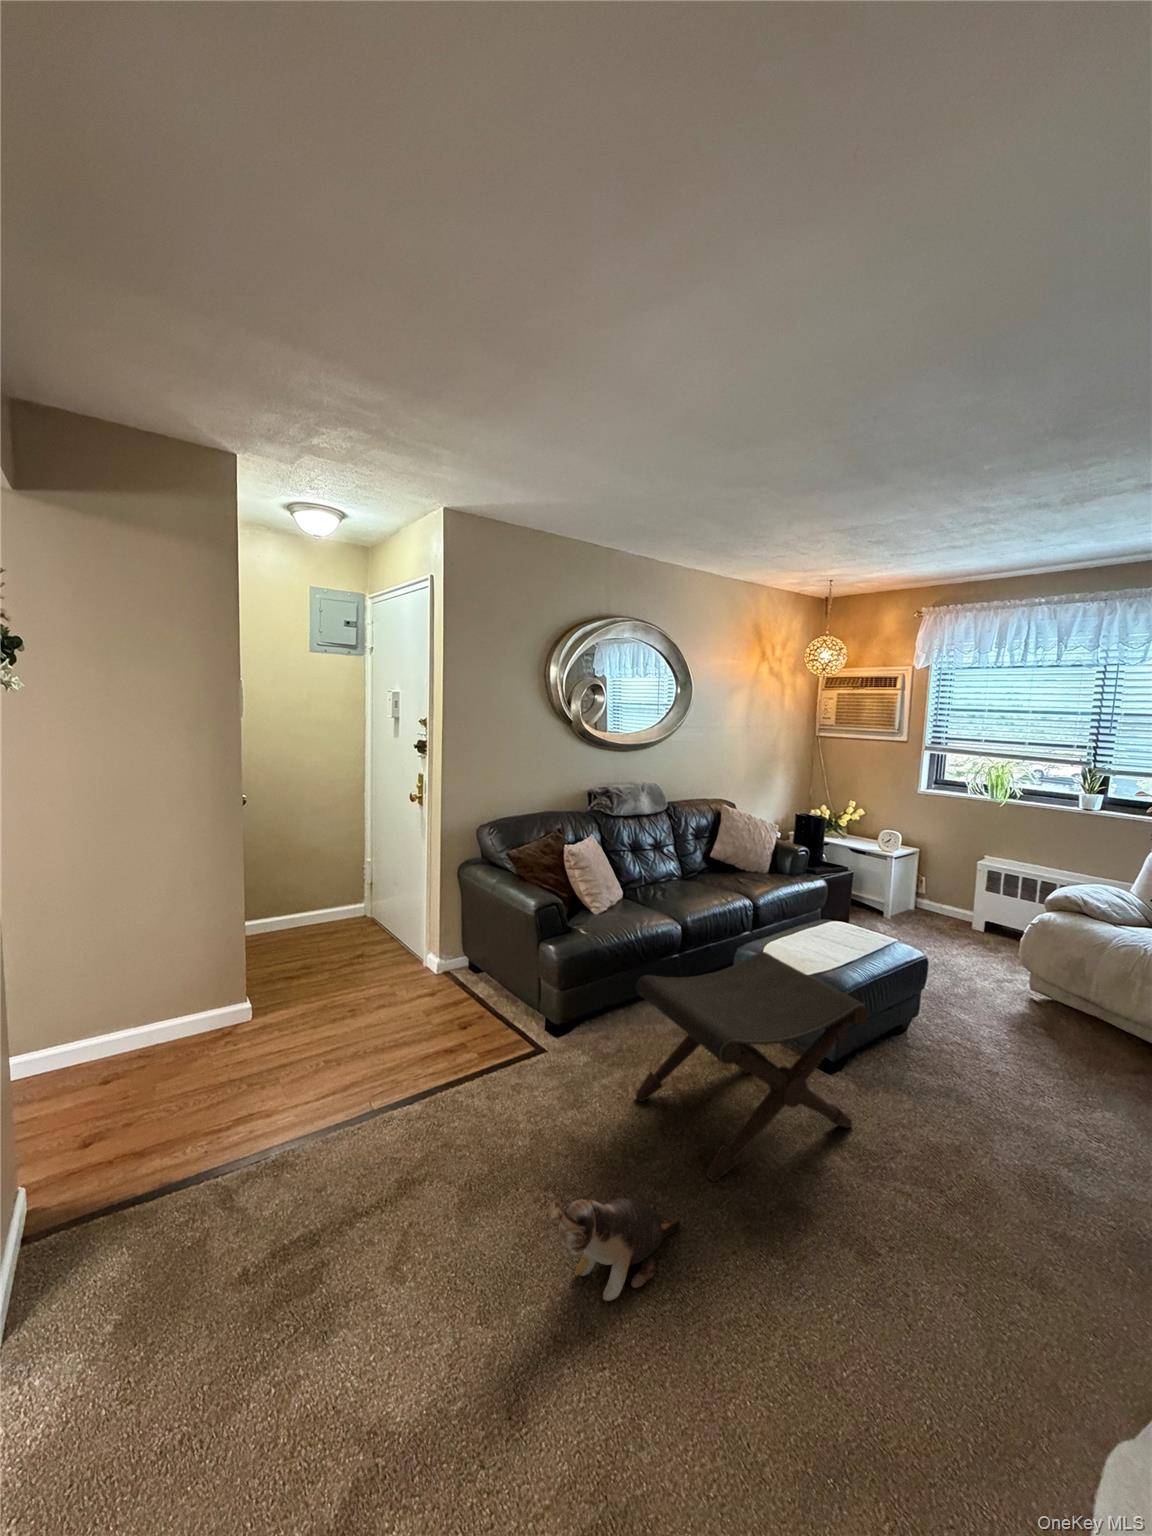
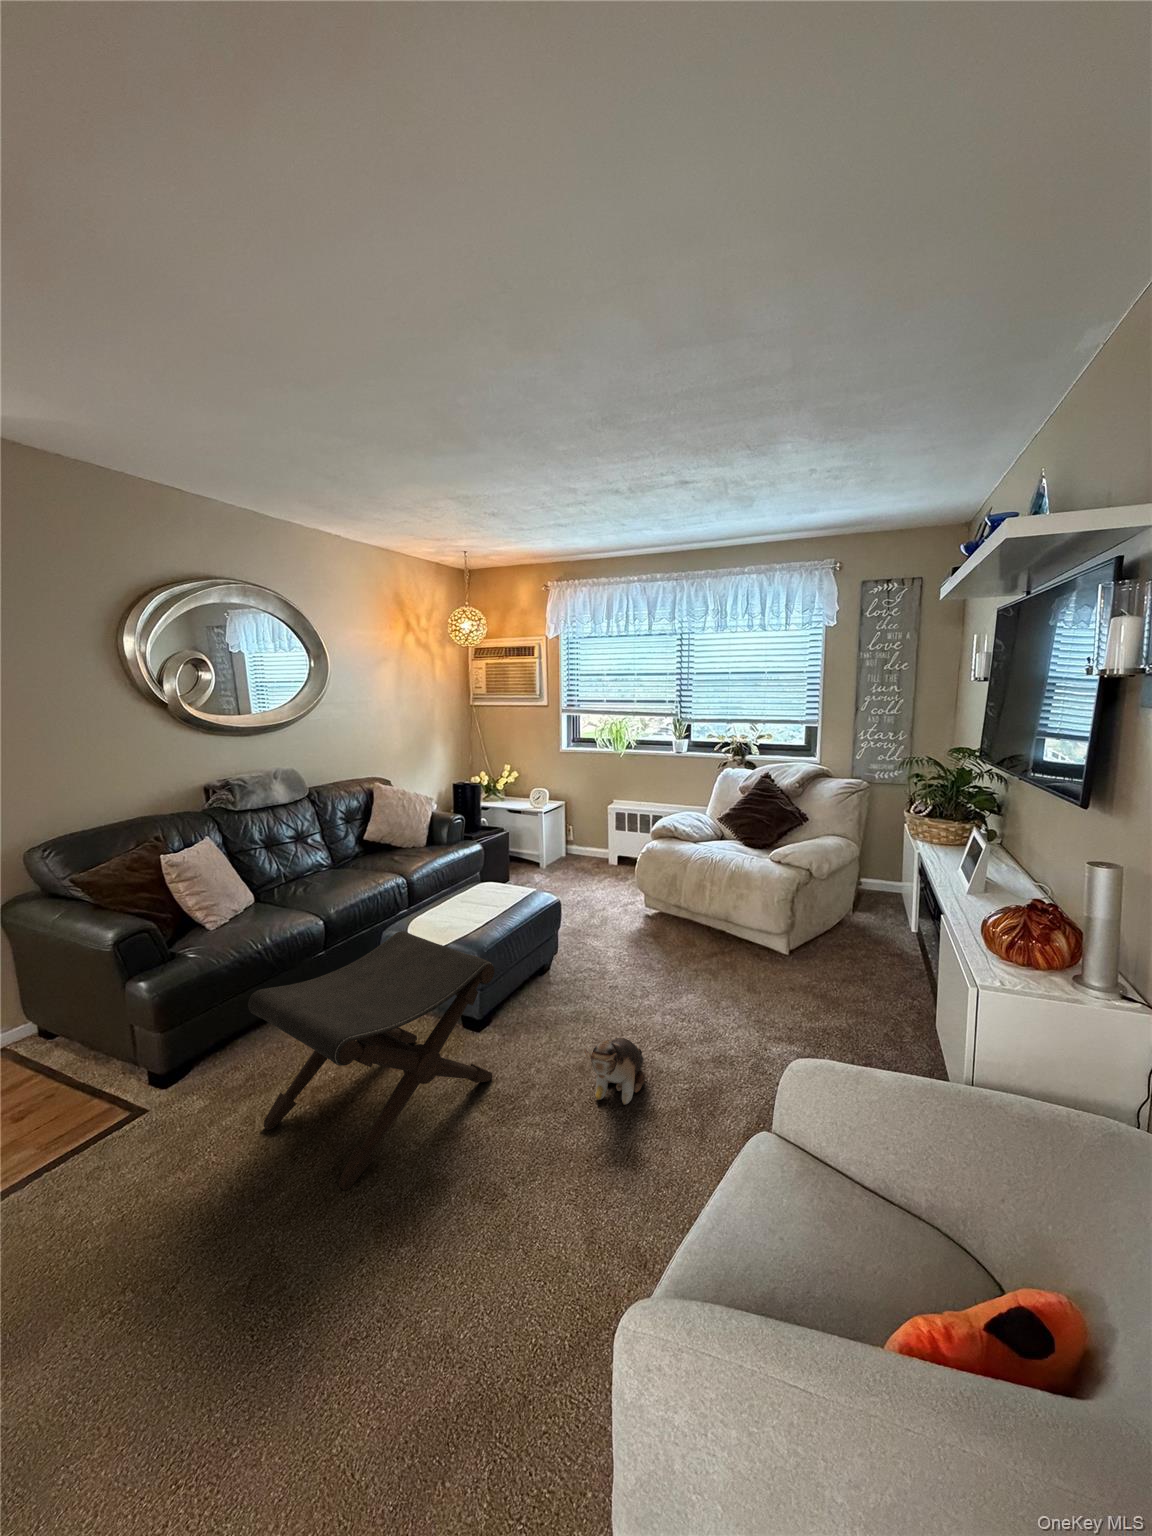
plush toy: present [548,1198,680,1301] -> present [584,1038,645,1105]

